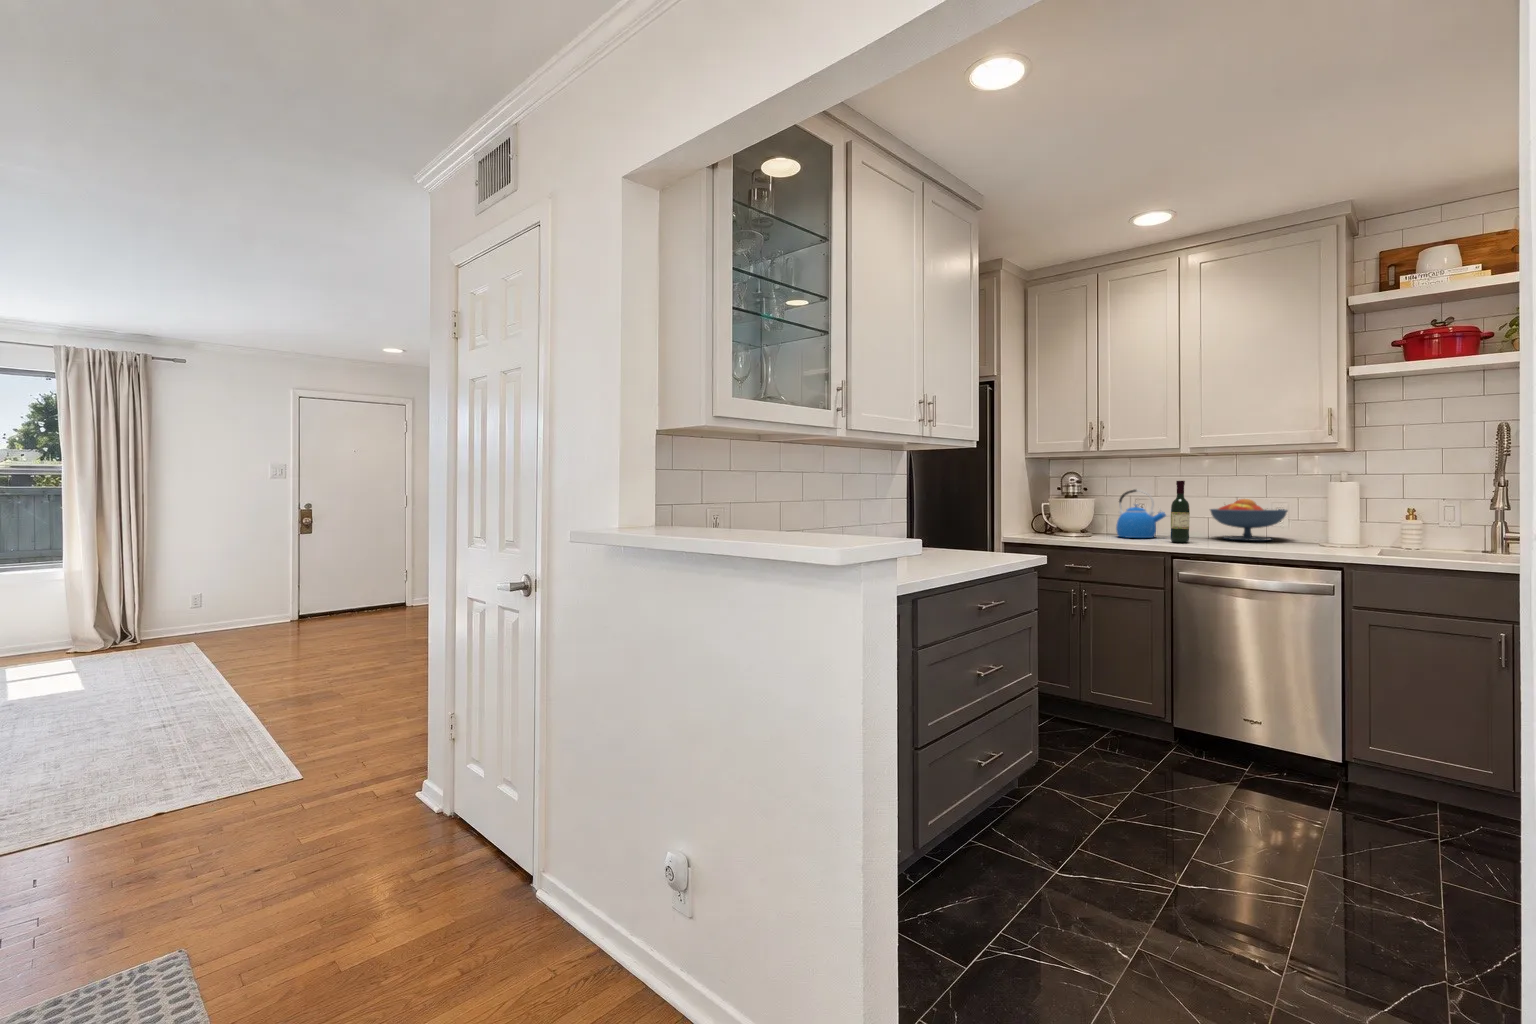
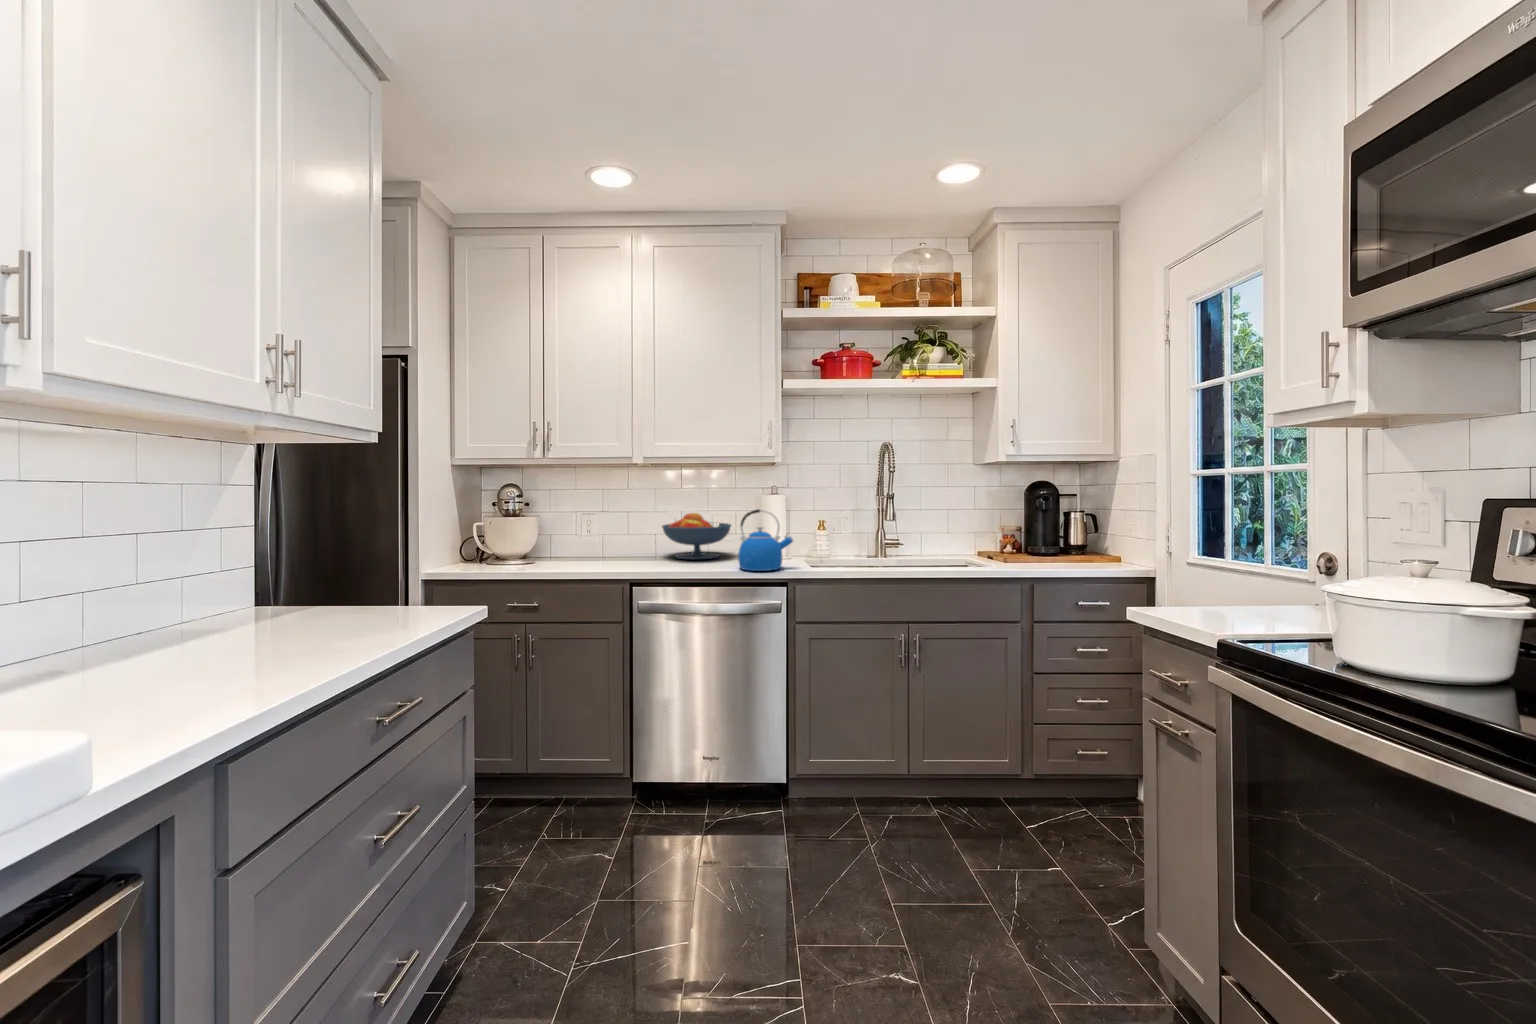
wine bottle: present [1170,481,1190,543] -> none [626,496,645,568]
kettle: present [1116,490,1166,538] -> present [738,509,793,571]

